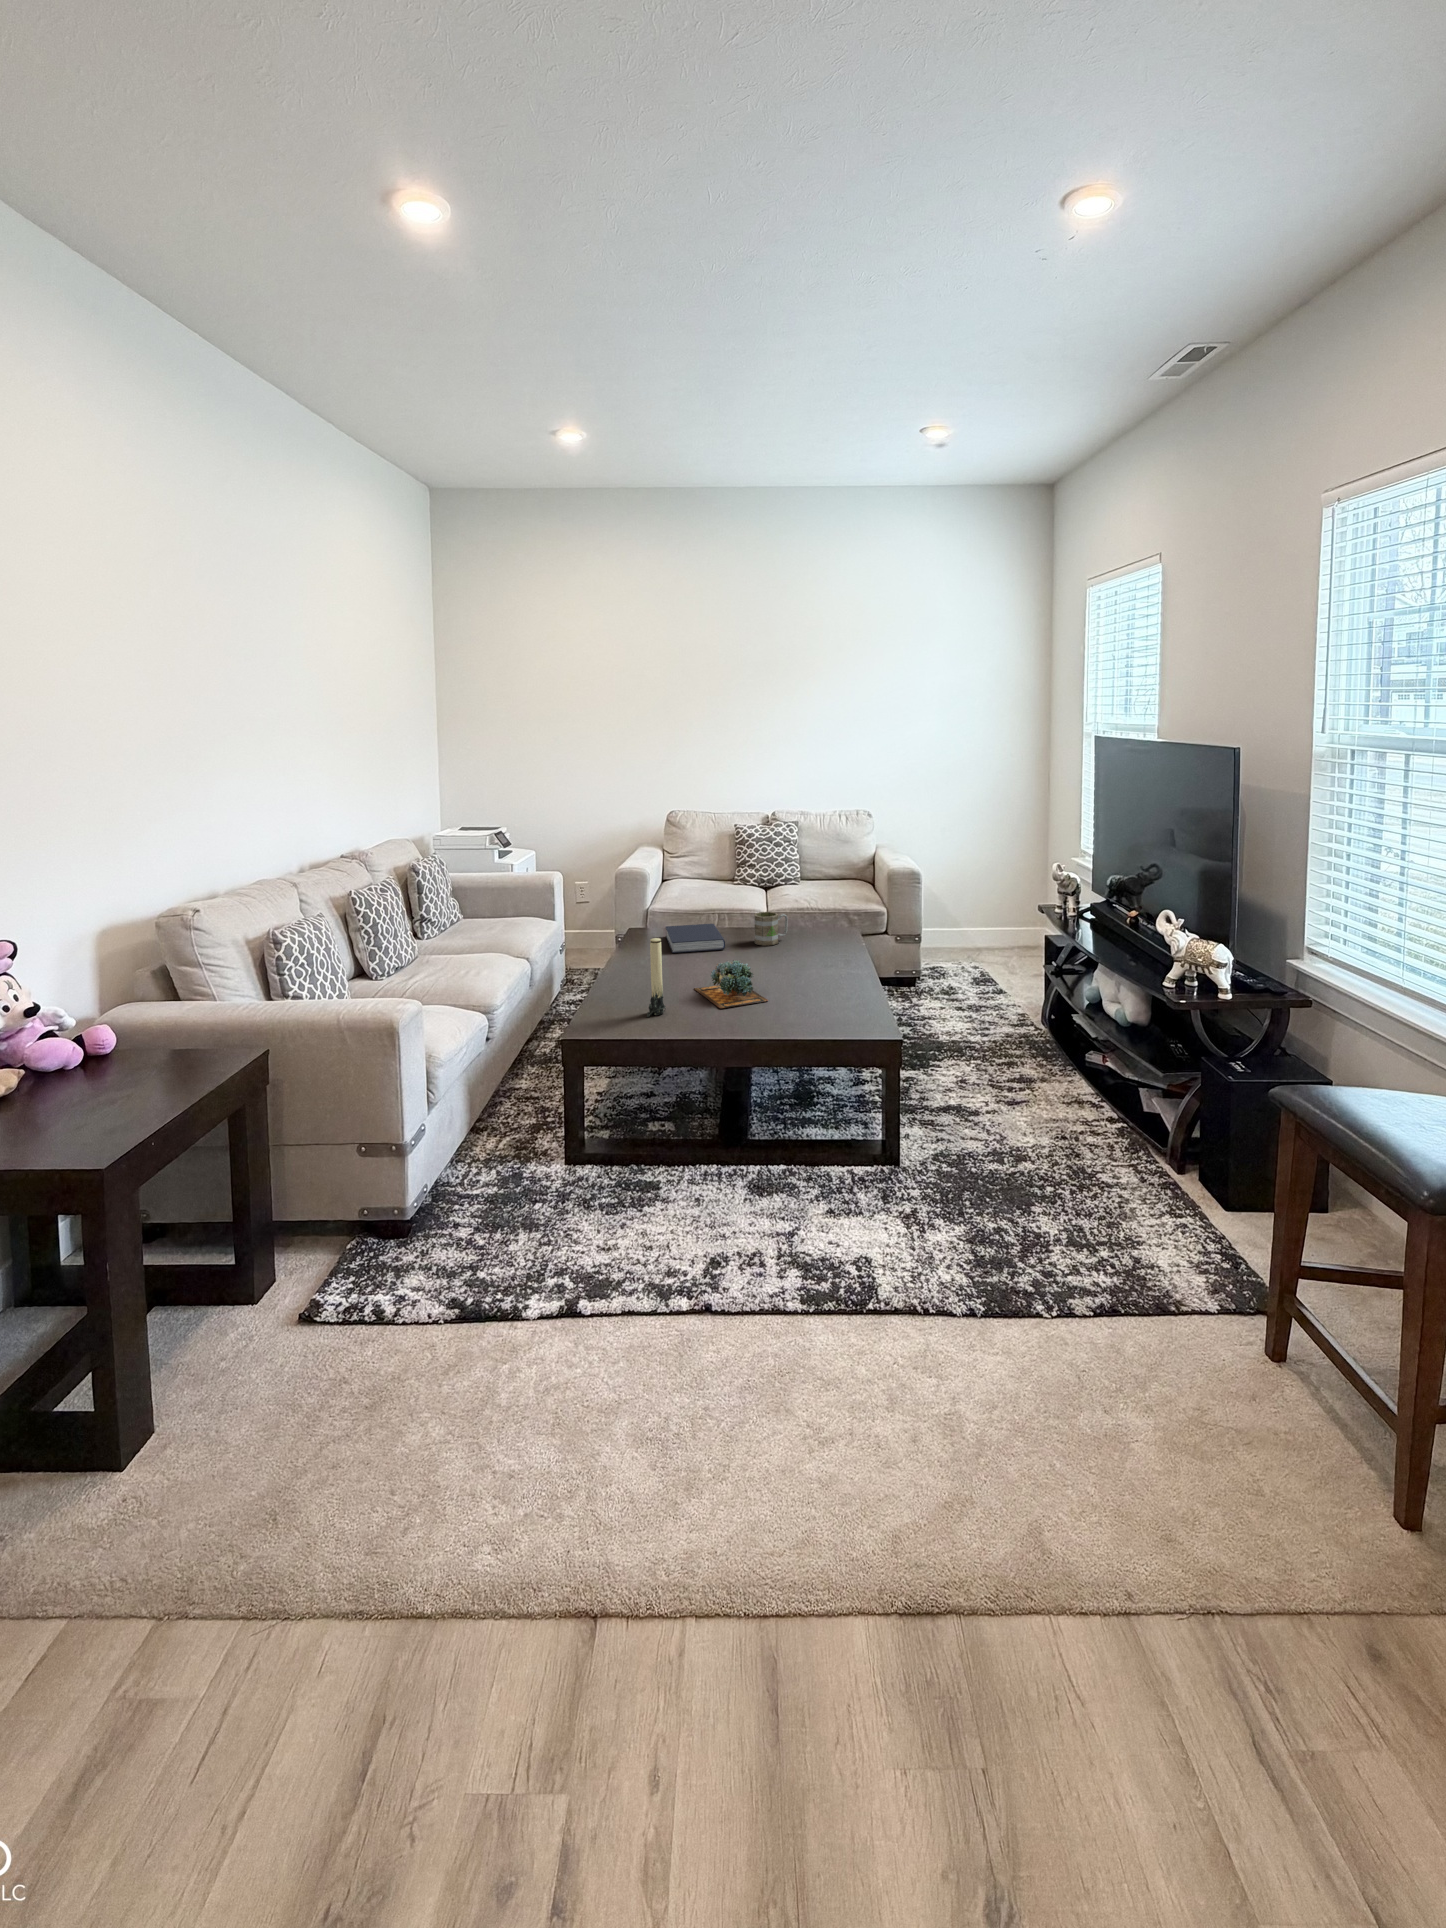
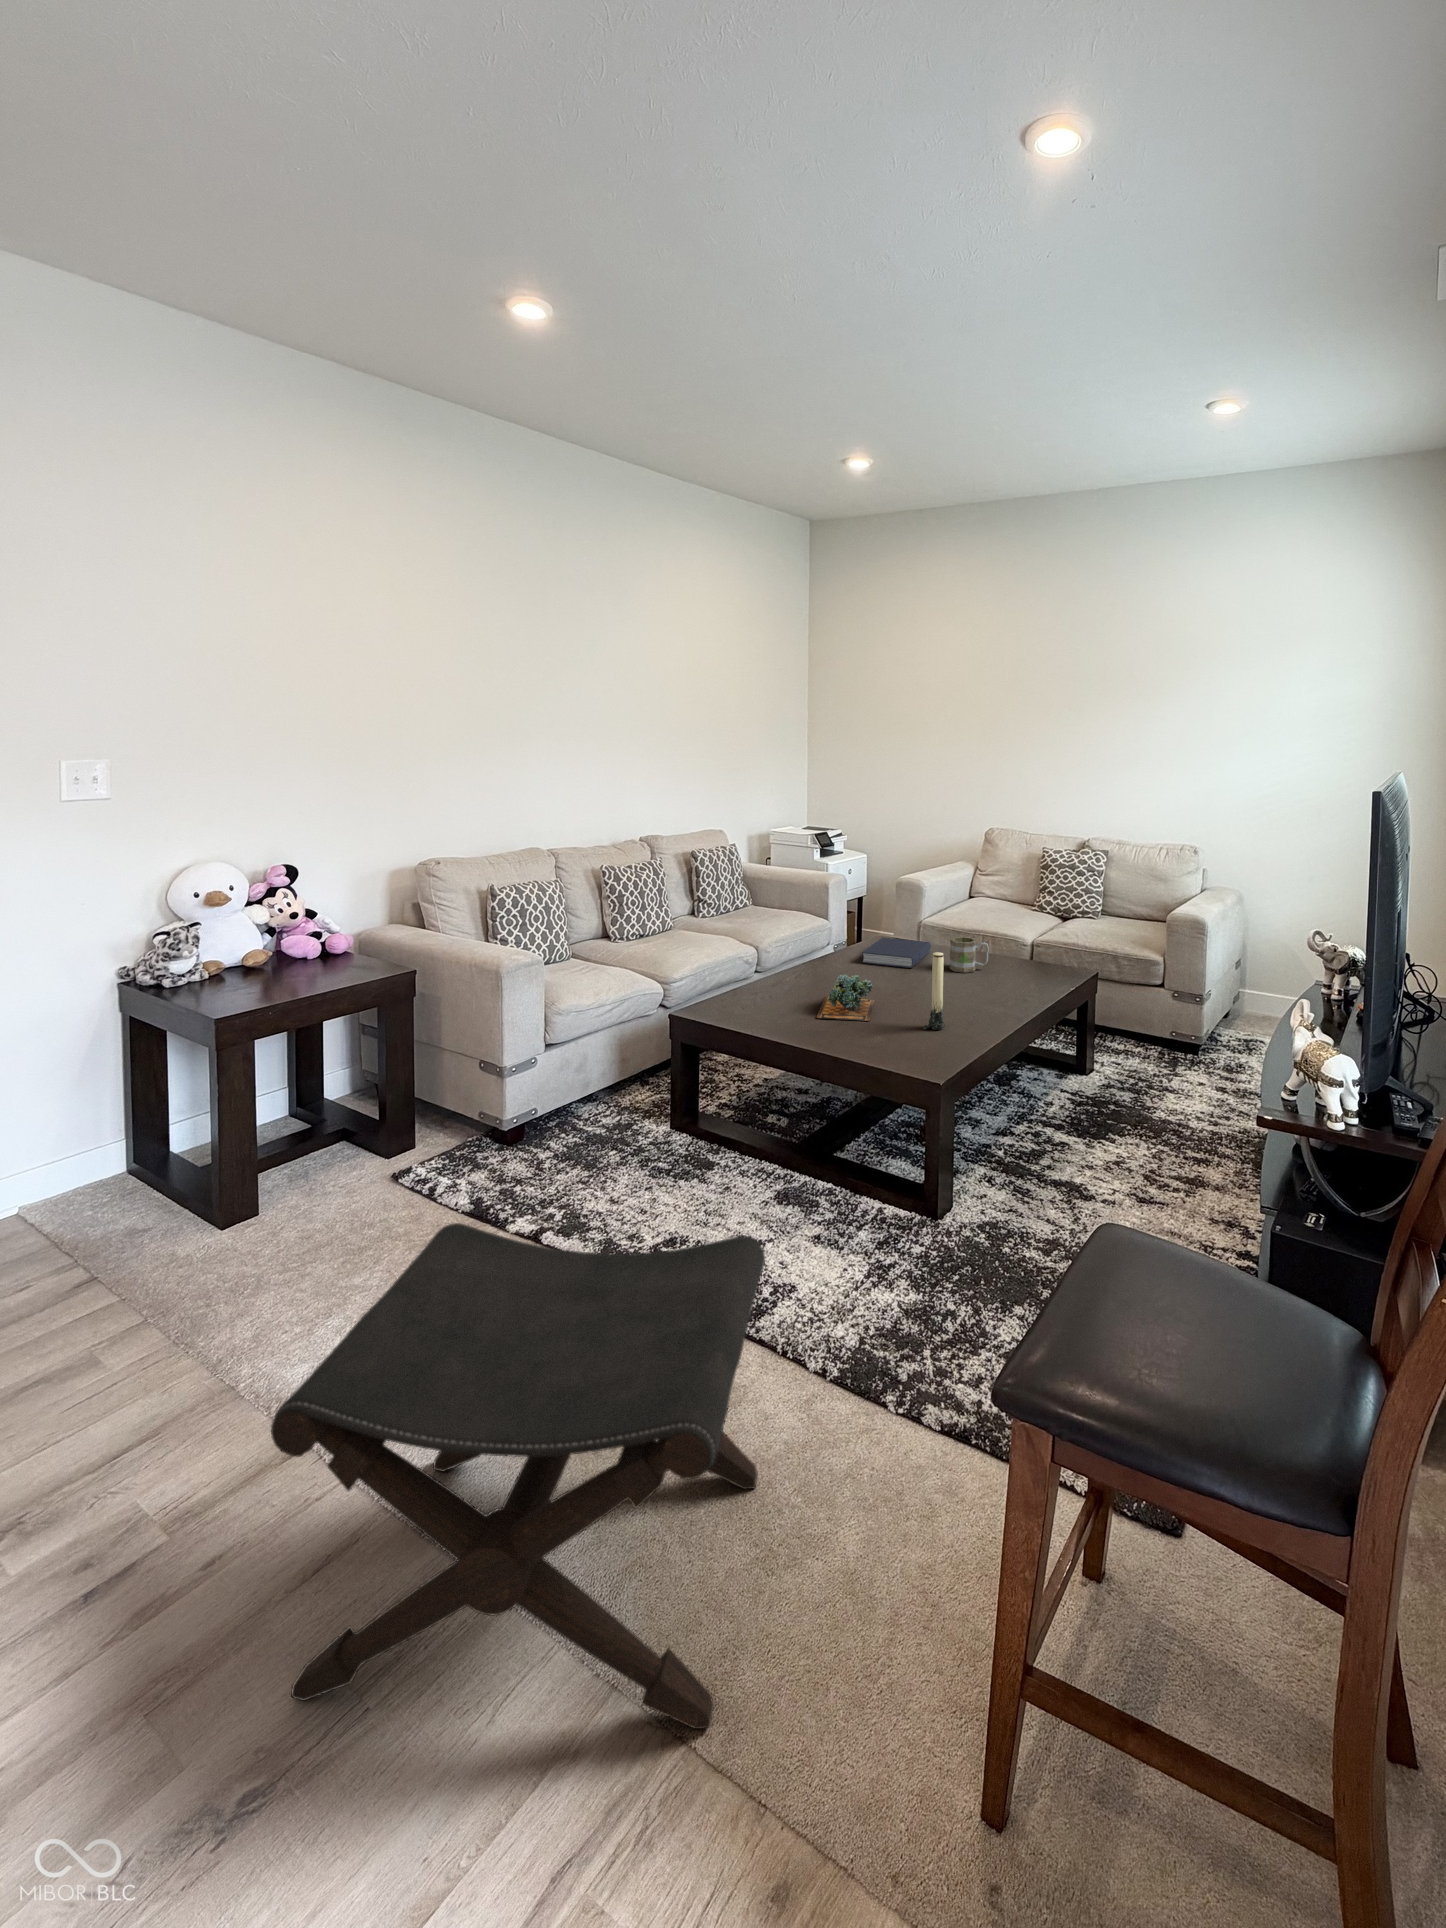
candle: present [647,938,666,1017] -> present [923,952,945,1030]
footstool: none [745,1193,1252,1823] -> present [271,1223,765,1729]

